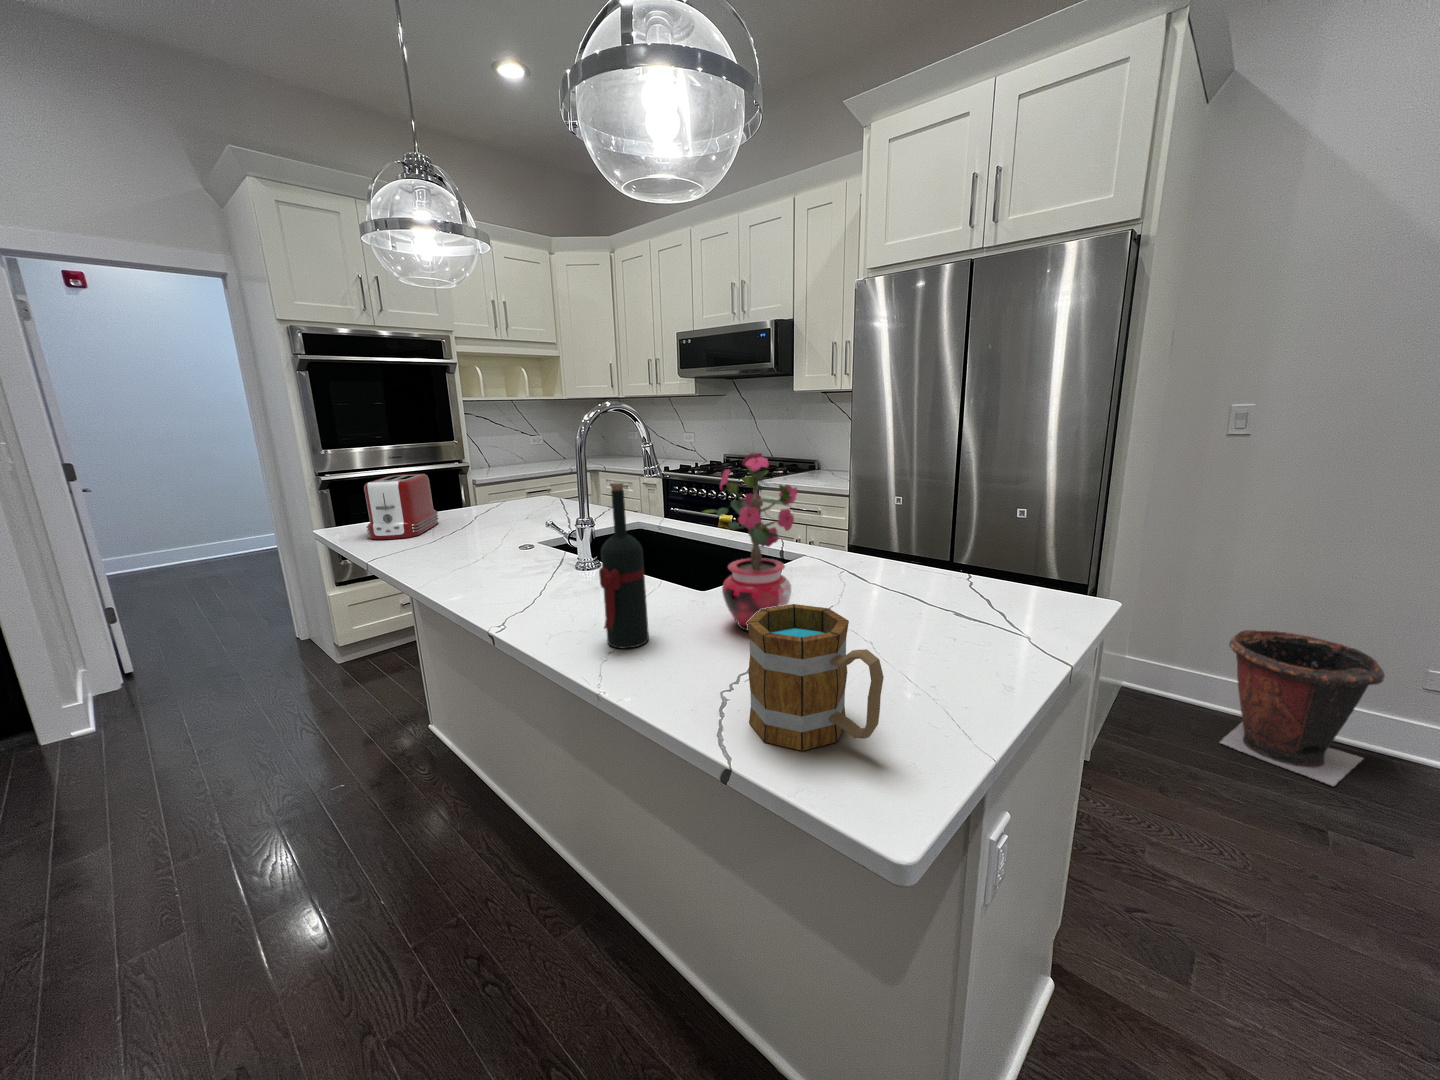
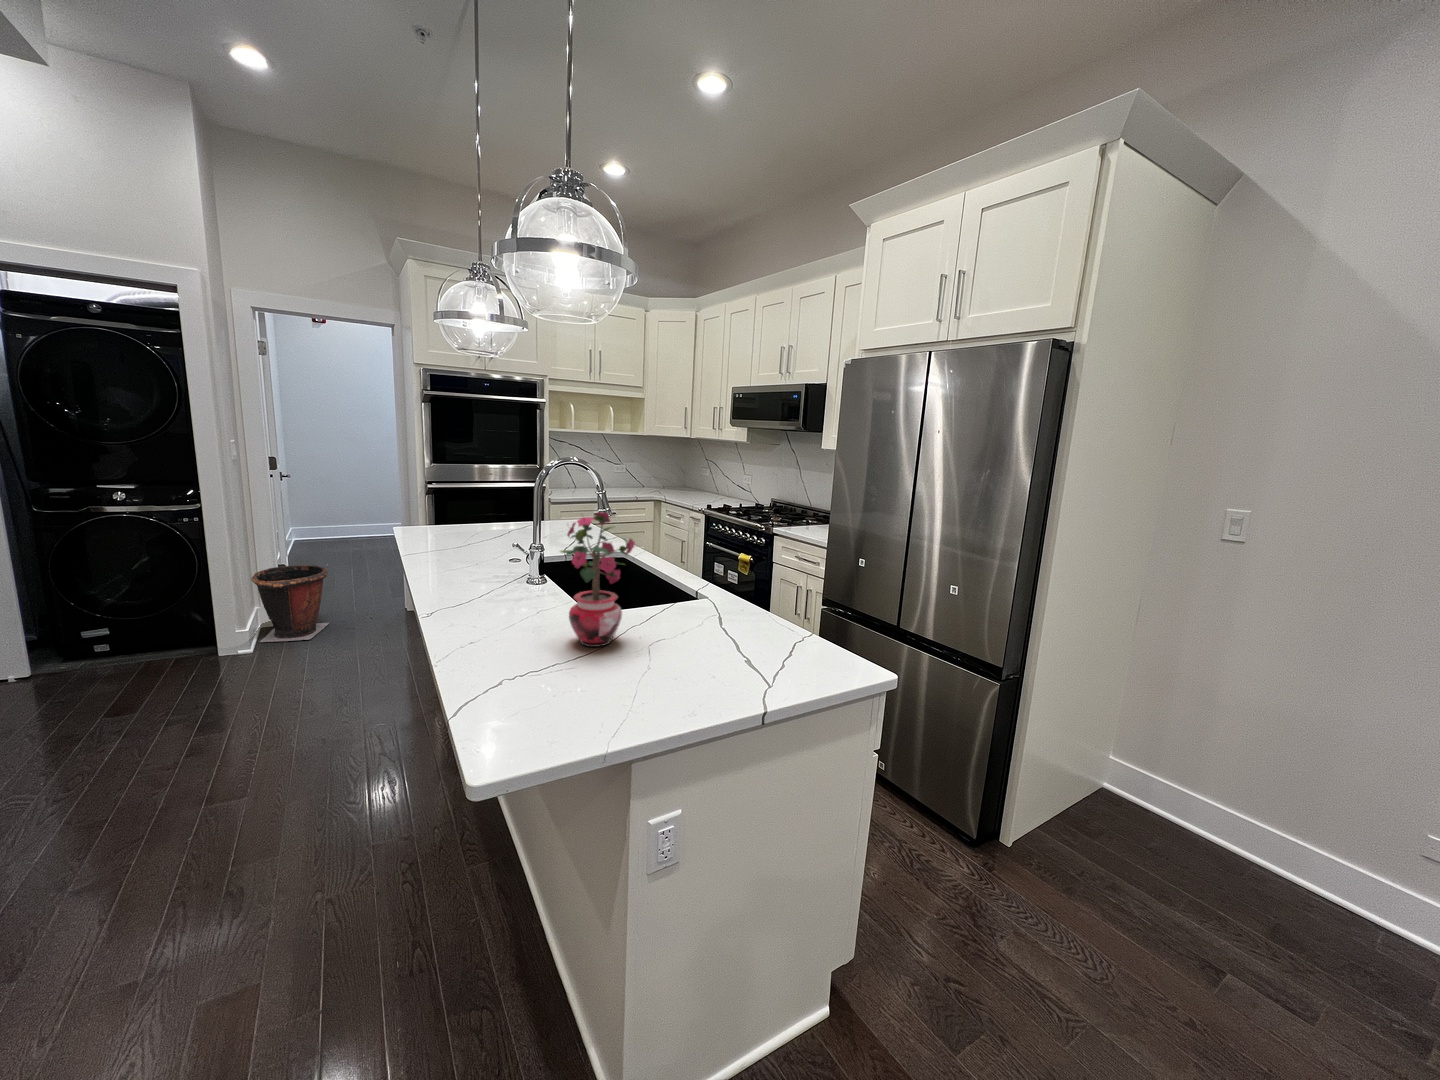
toaster: present [364,474,439,539] -> none [424,491,484,540]
wine bottle: present [599,483,649,649] -> none [473,523,514,642]
mug: present [747,604,884,751] -> none [491,623,562,720]
waste bin: present [1219,630,1385,786] -> present [251,564,329,642]

